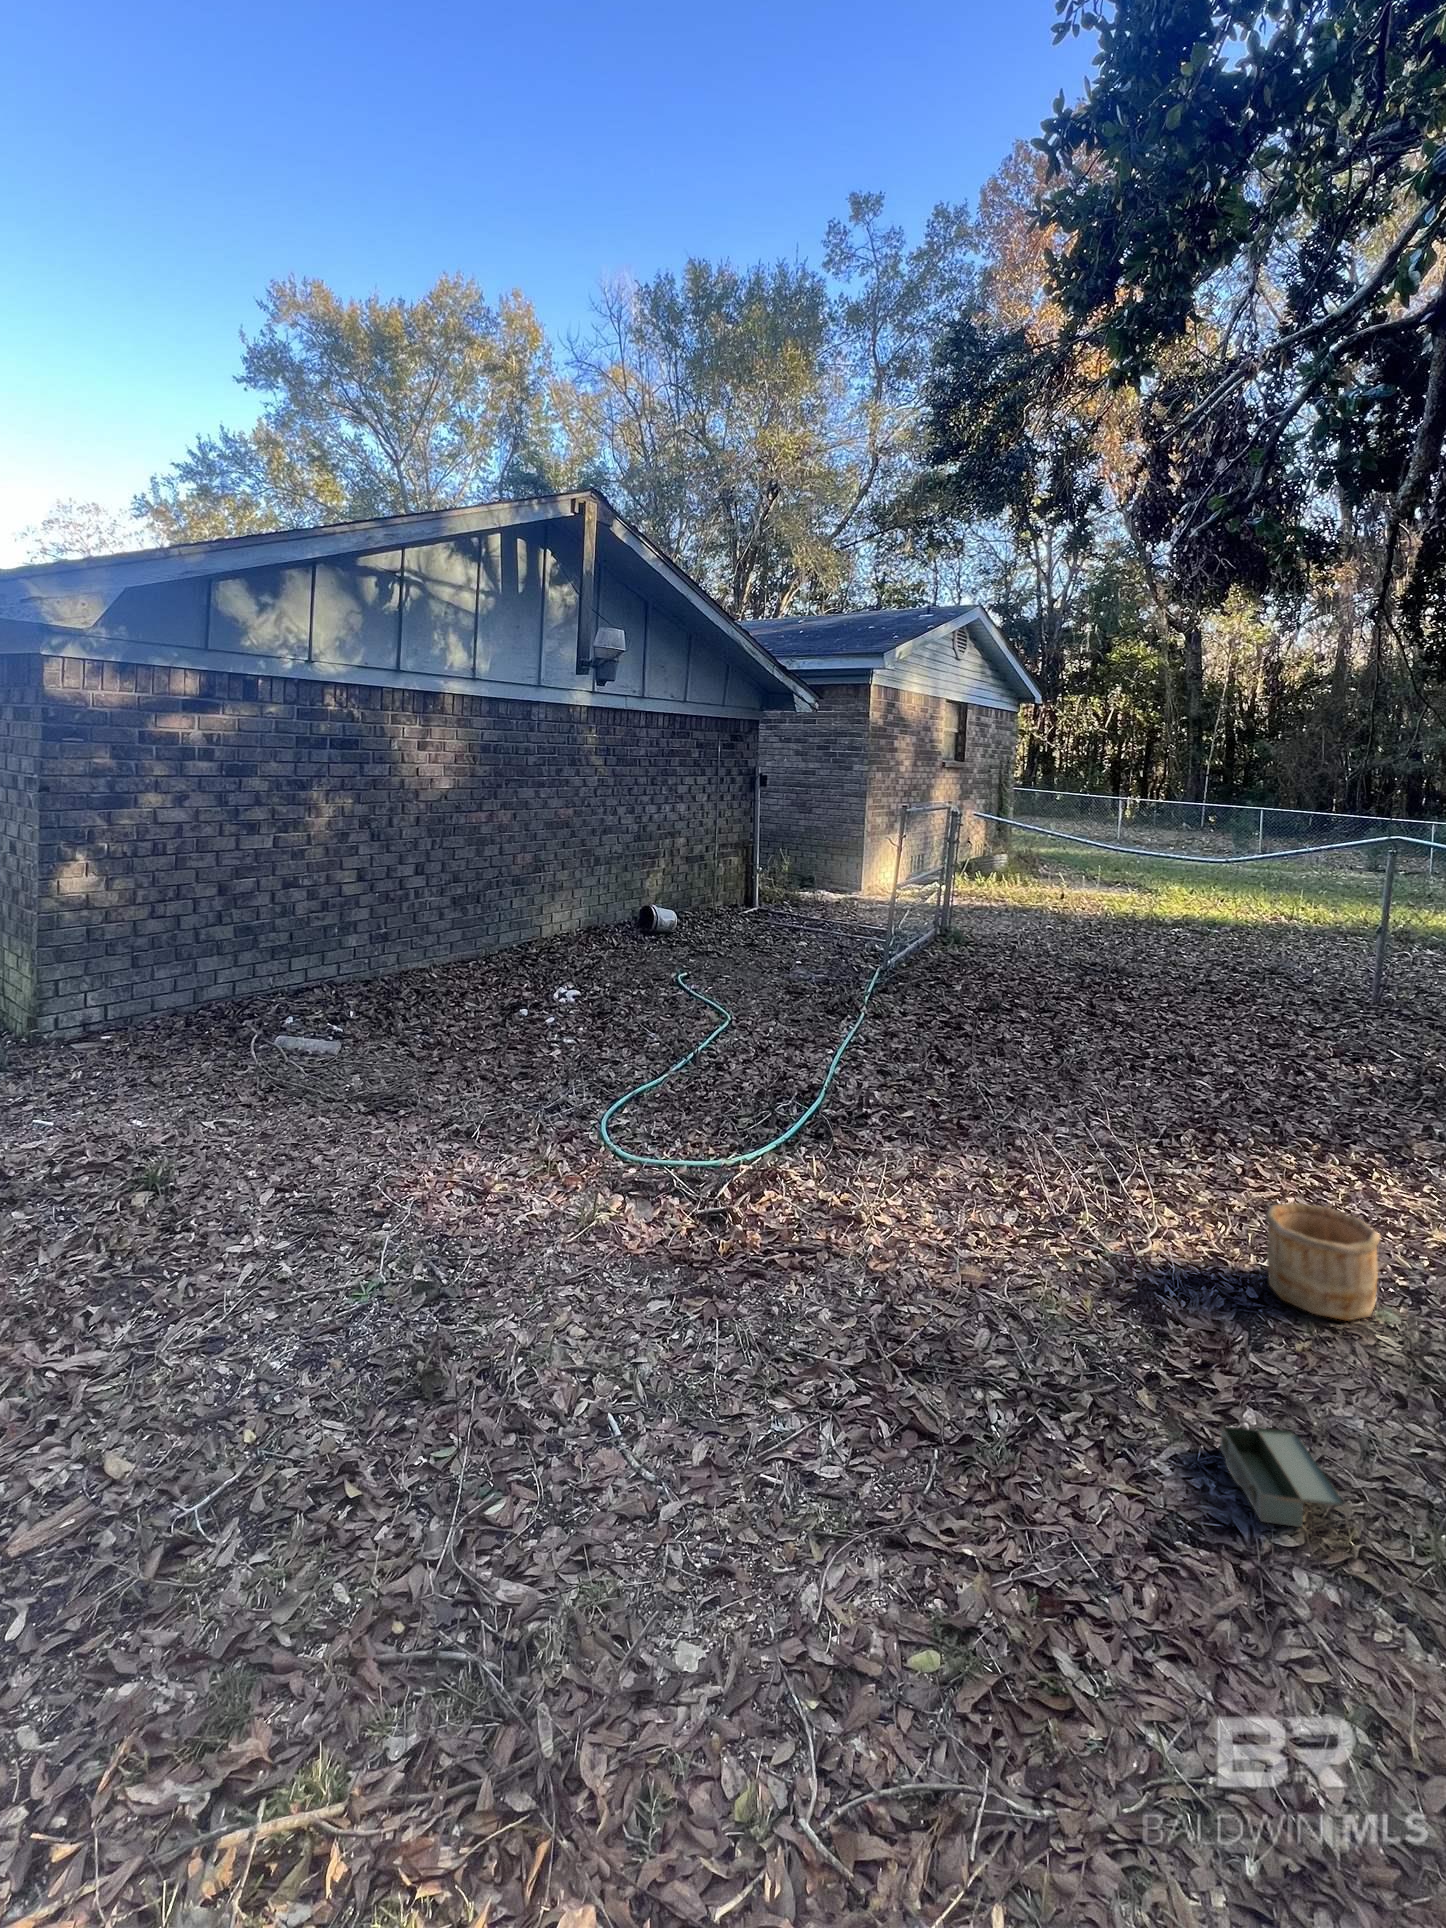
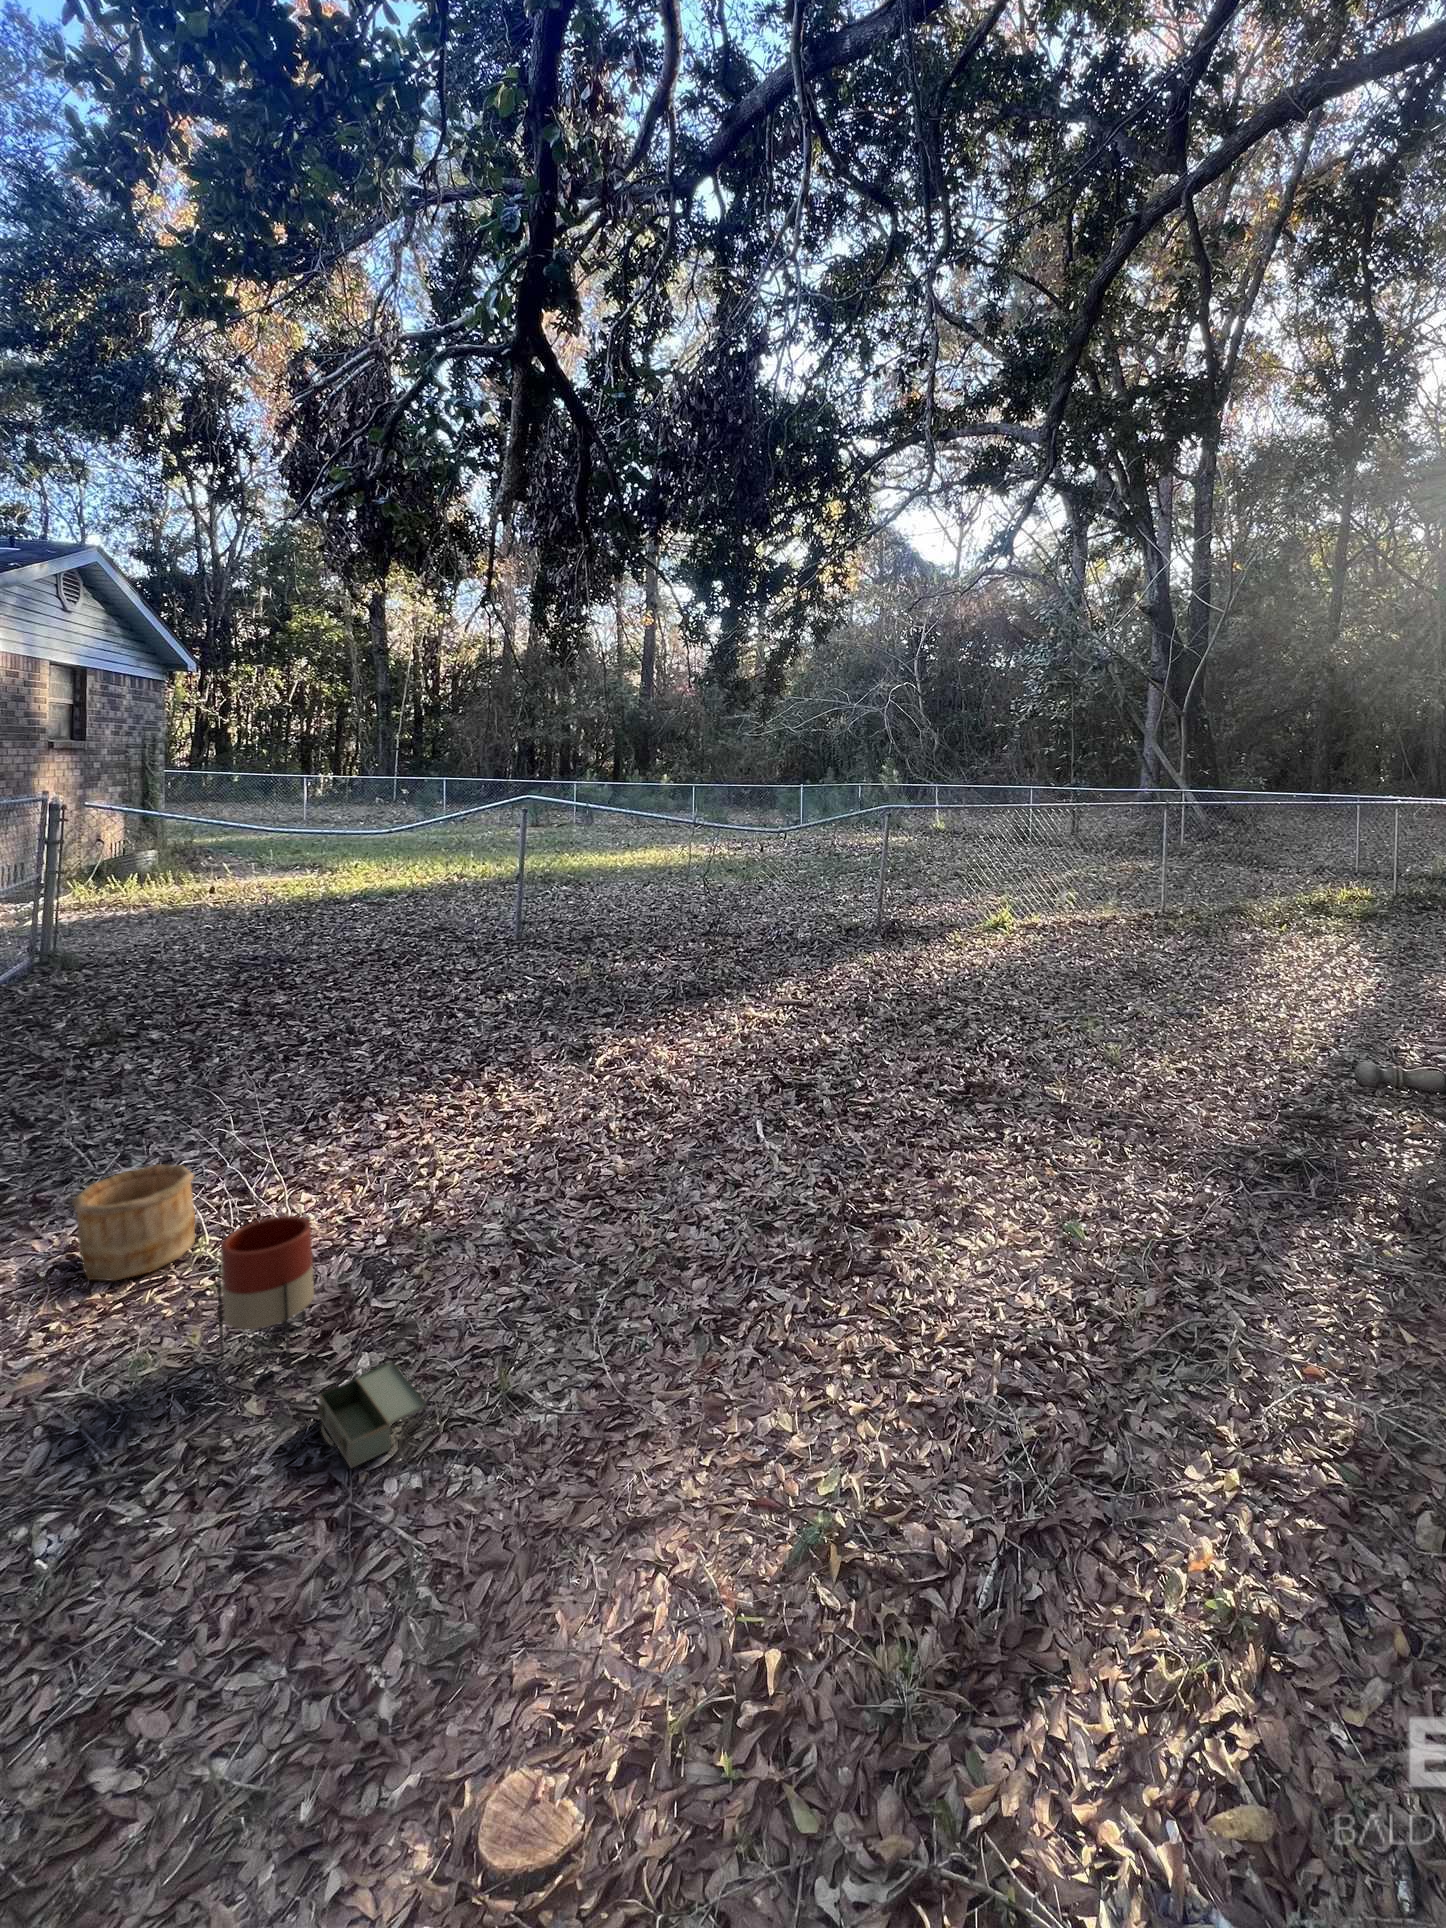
wooden bucket: present [1265,1203,1380,1321] -> present [72,1165,195,1281]
planter: none [1118,1228,1207,1378] -> present [217,1216,314,1366]

